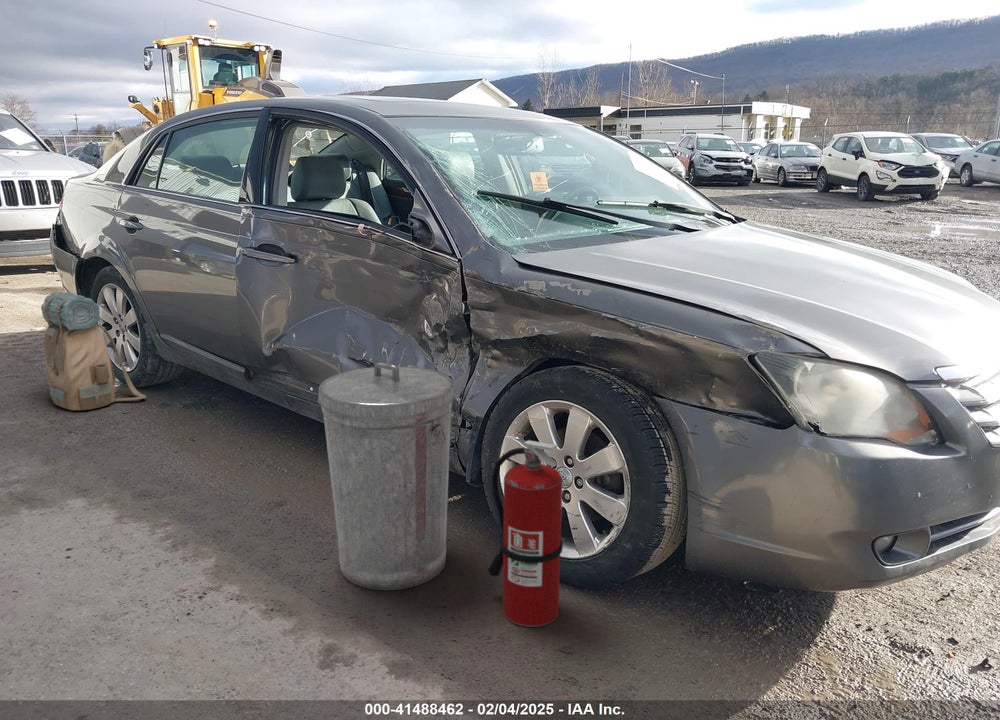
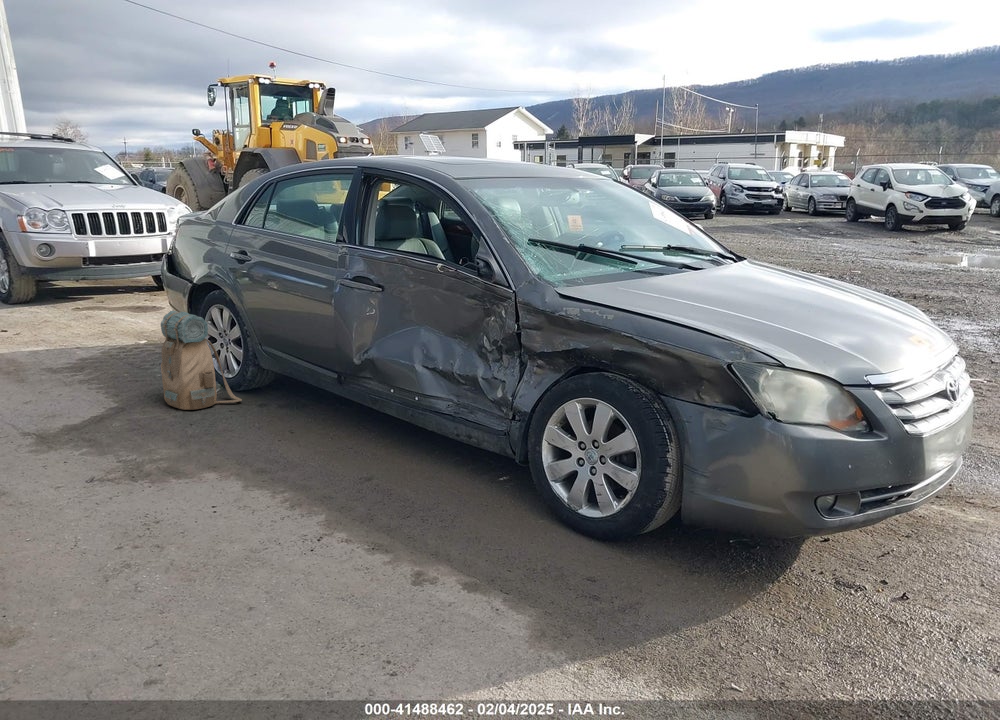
trash can: present [318,362,455,591] -> none [408,368,510,540]
fire extinguisher: present [488,440,563,627] -> none [534,426,590,566]

